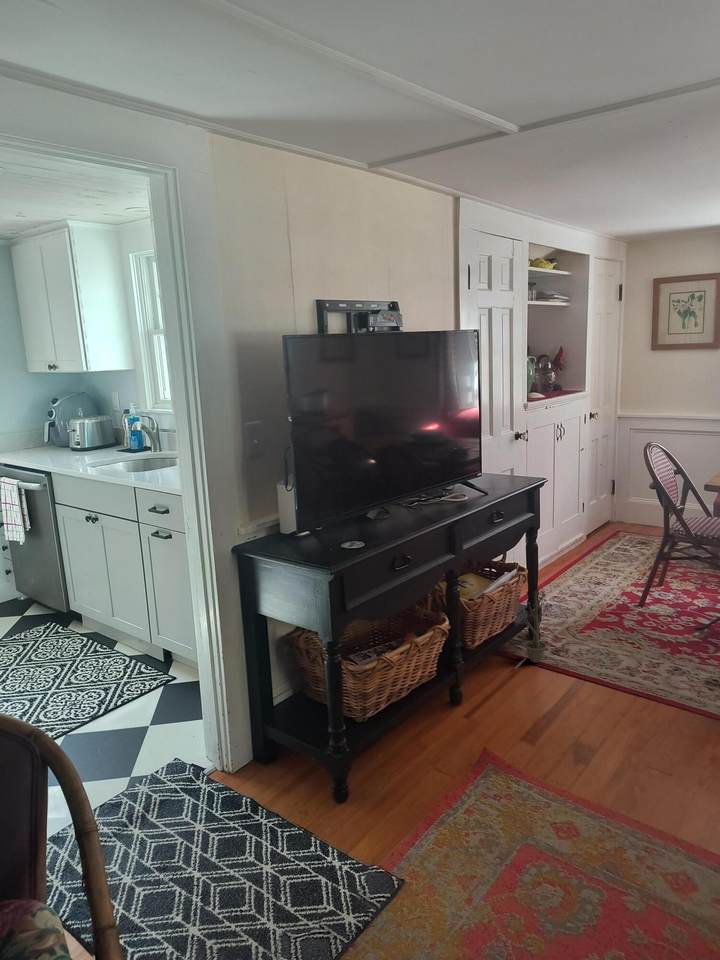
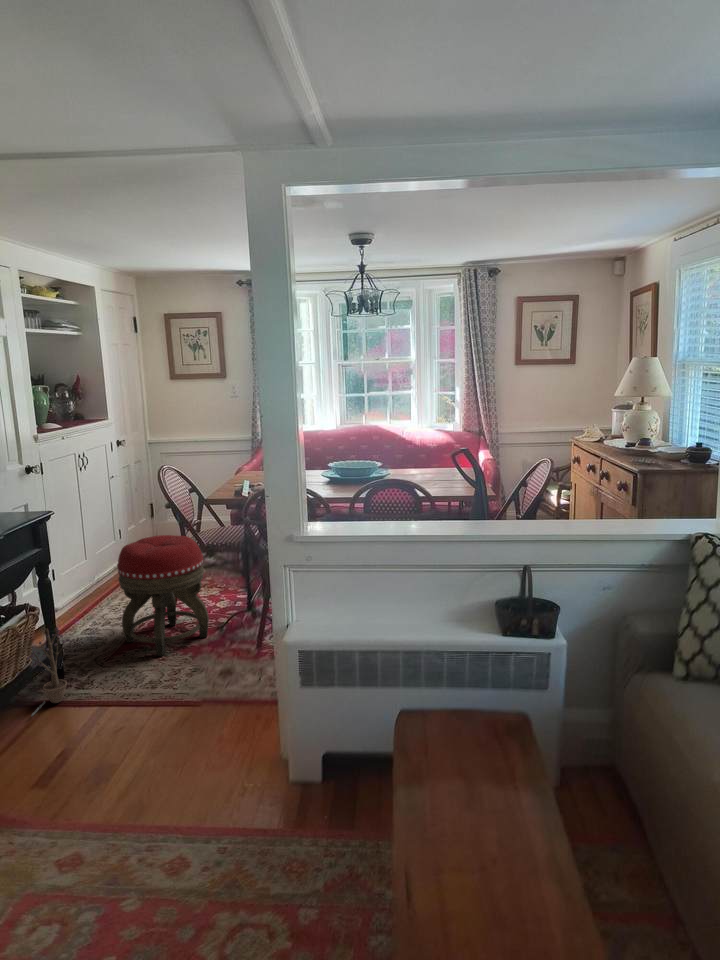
footstool: none [594,516,692,642] -> present [117,535,209,656]

